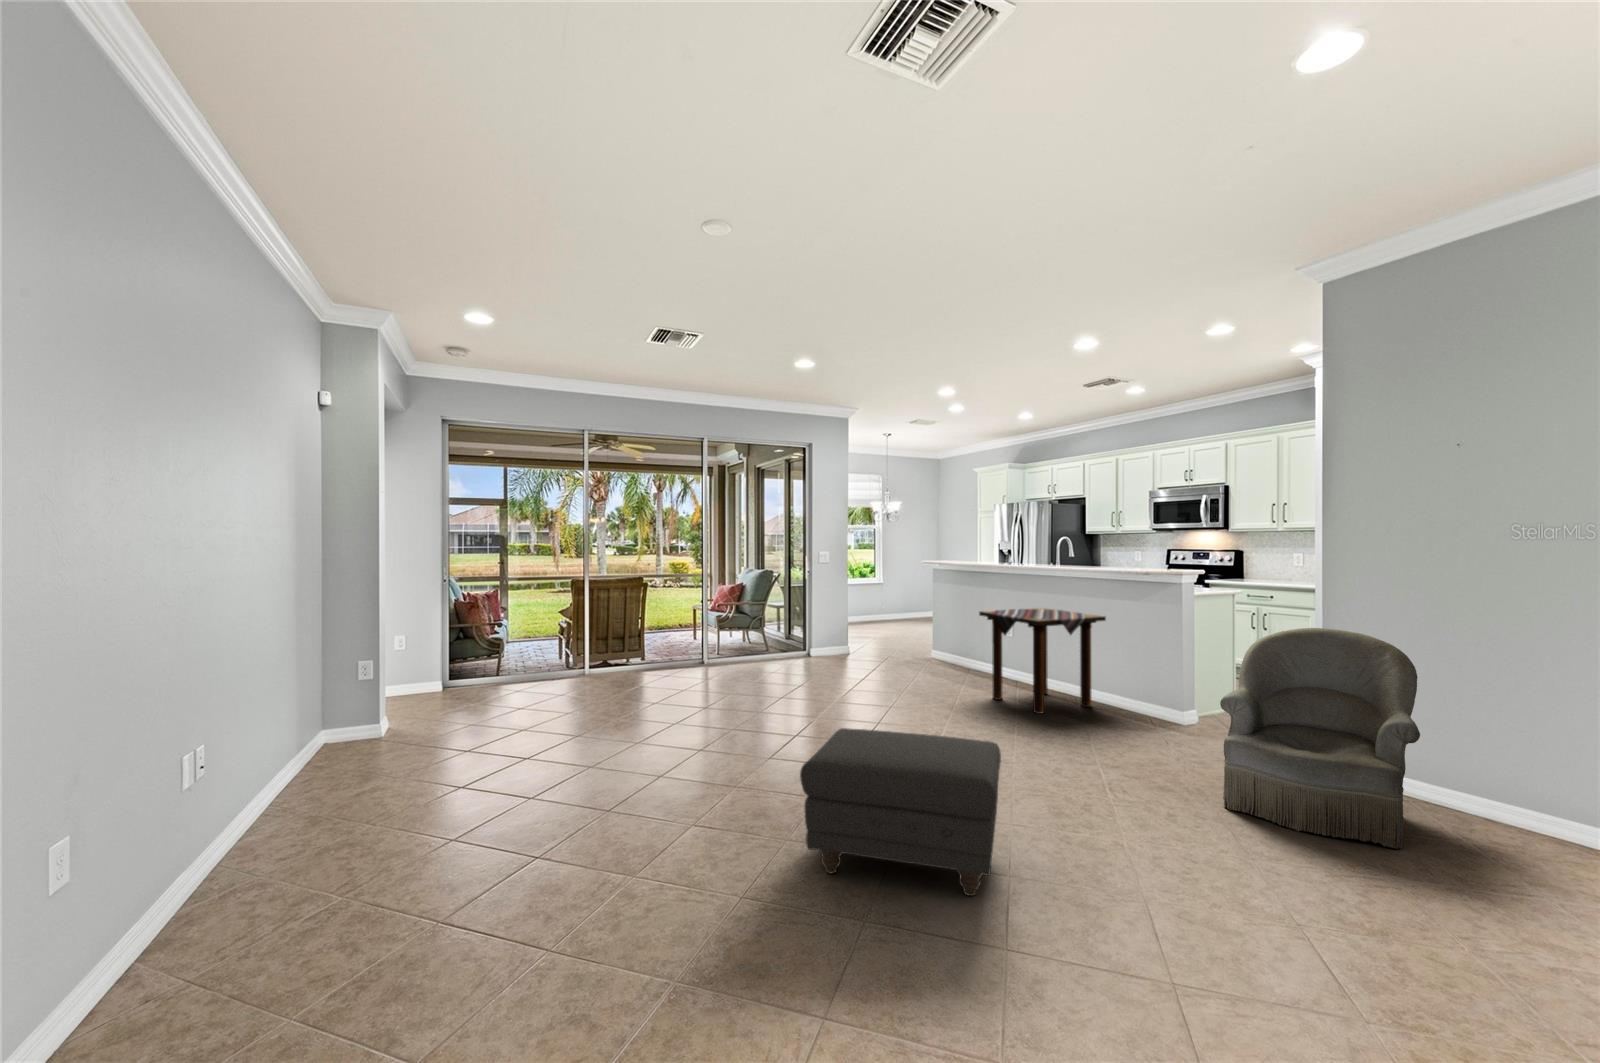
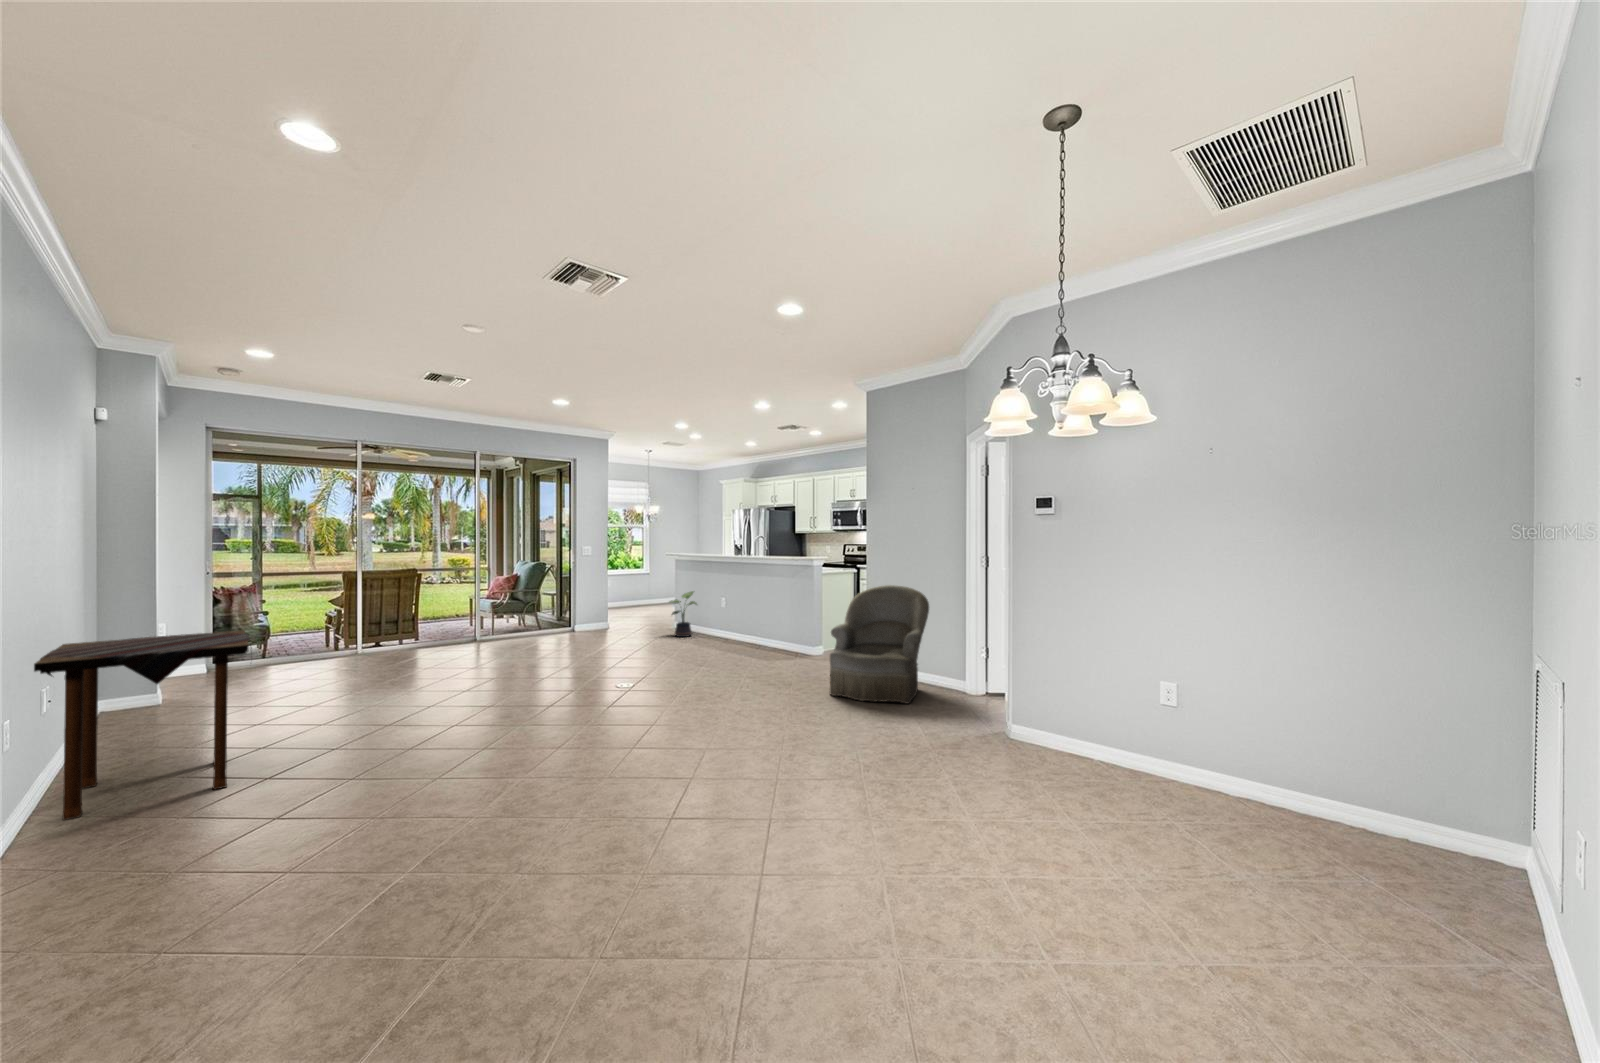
side table: present [979,608,1106,714] -> present [34,630,250,820]
potted plant: none [922,611,962,671] -> present [670,591,697,637]
ottoman: present [800,728,1001,896] -> none [543,658,683,748]

